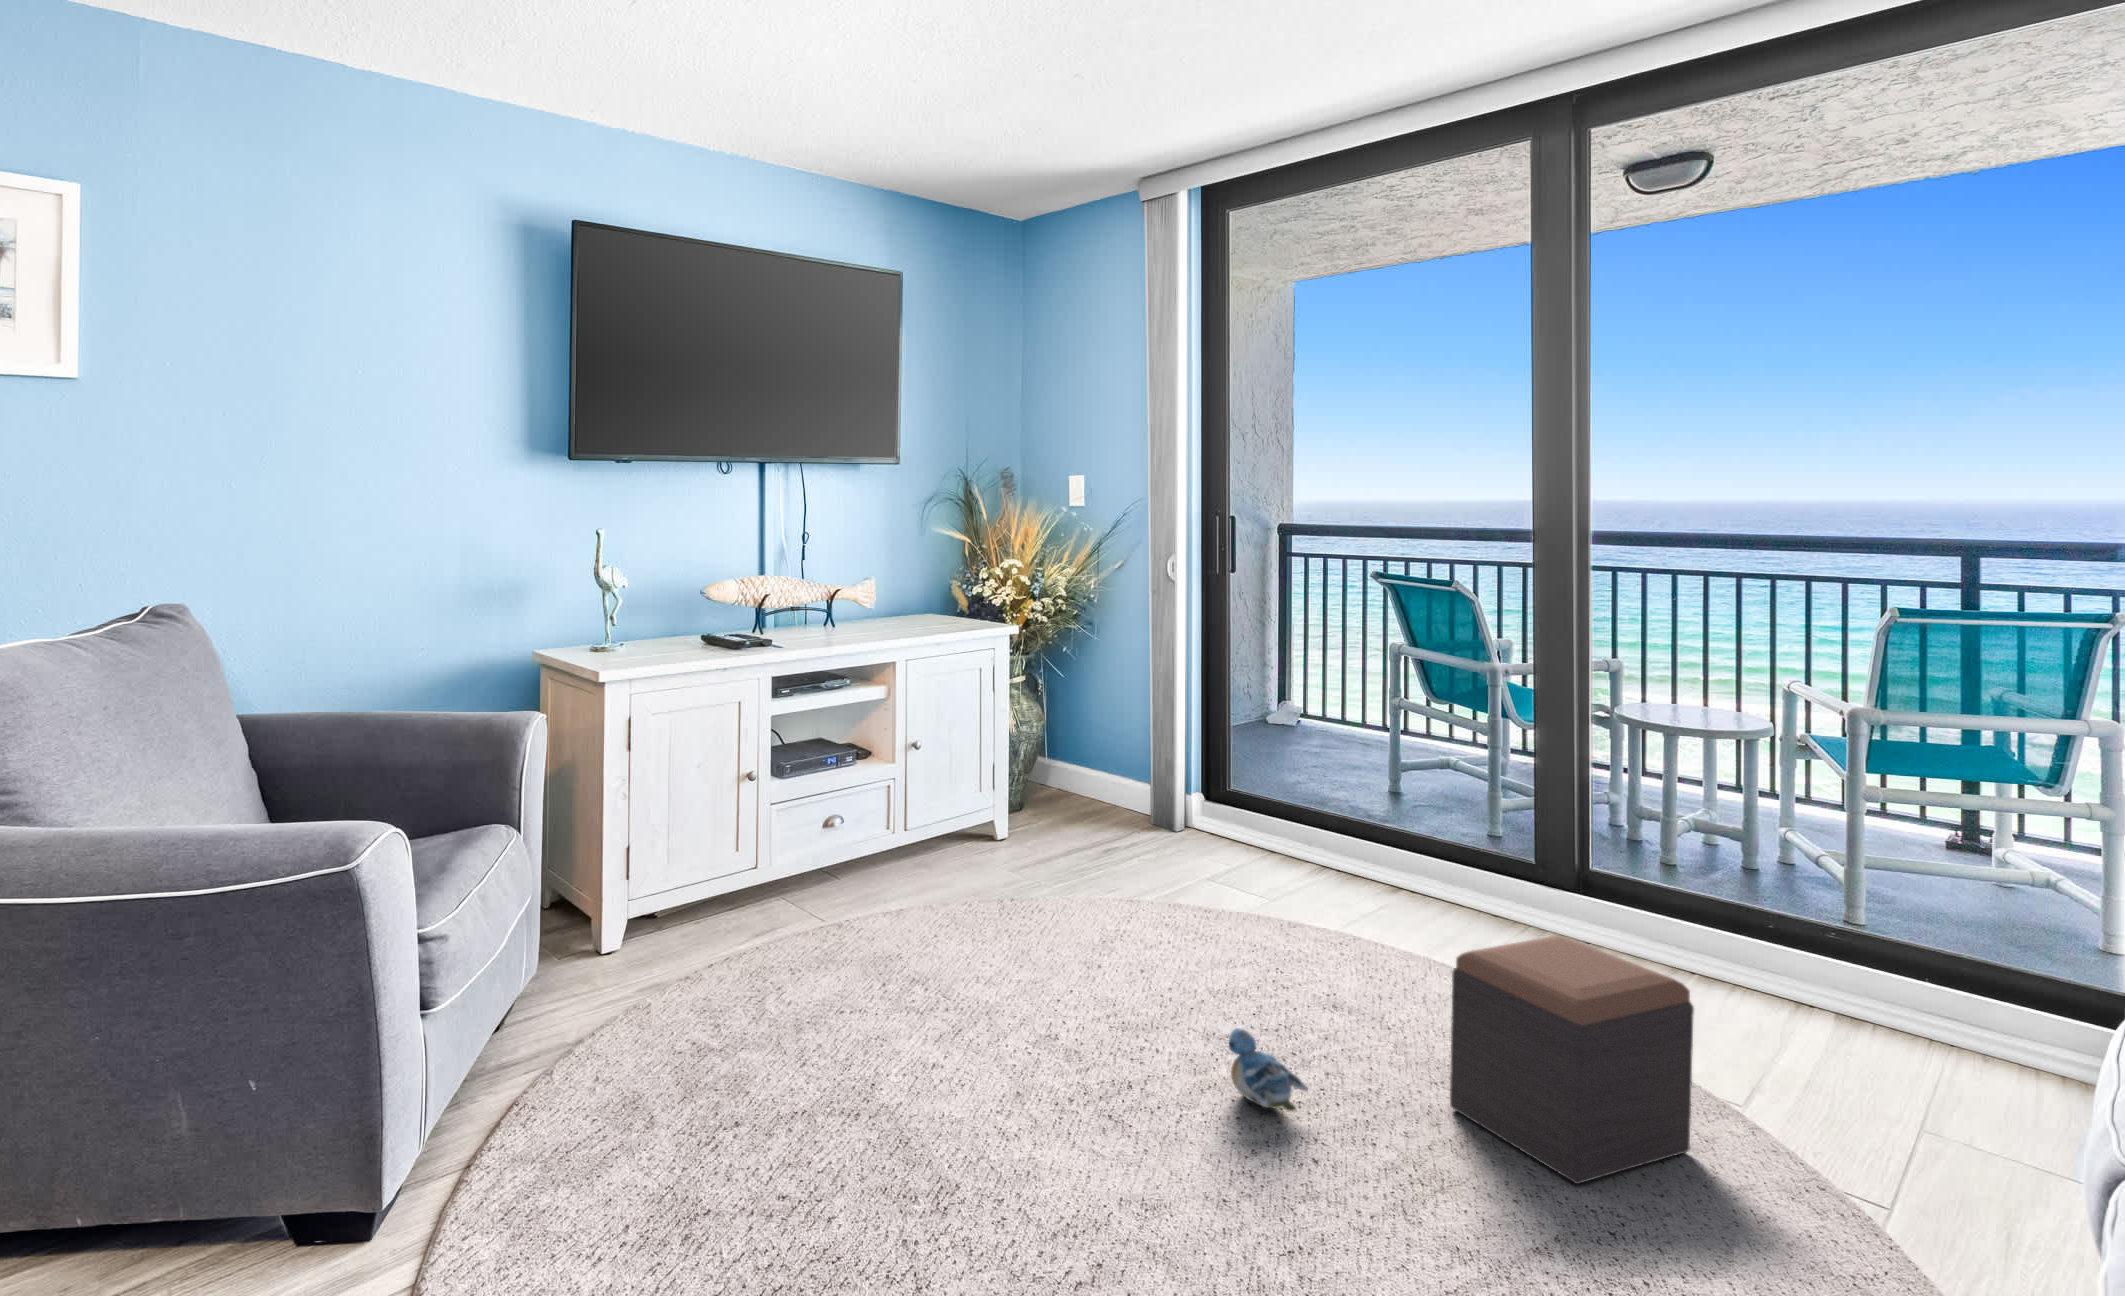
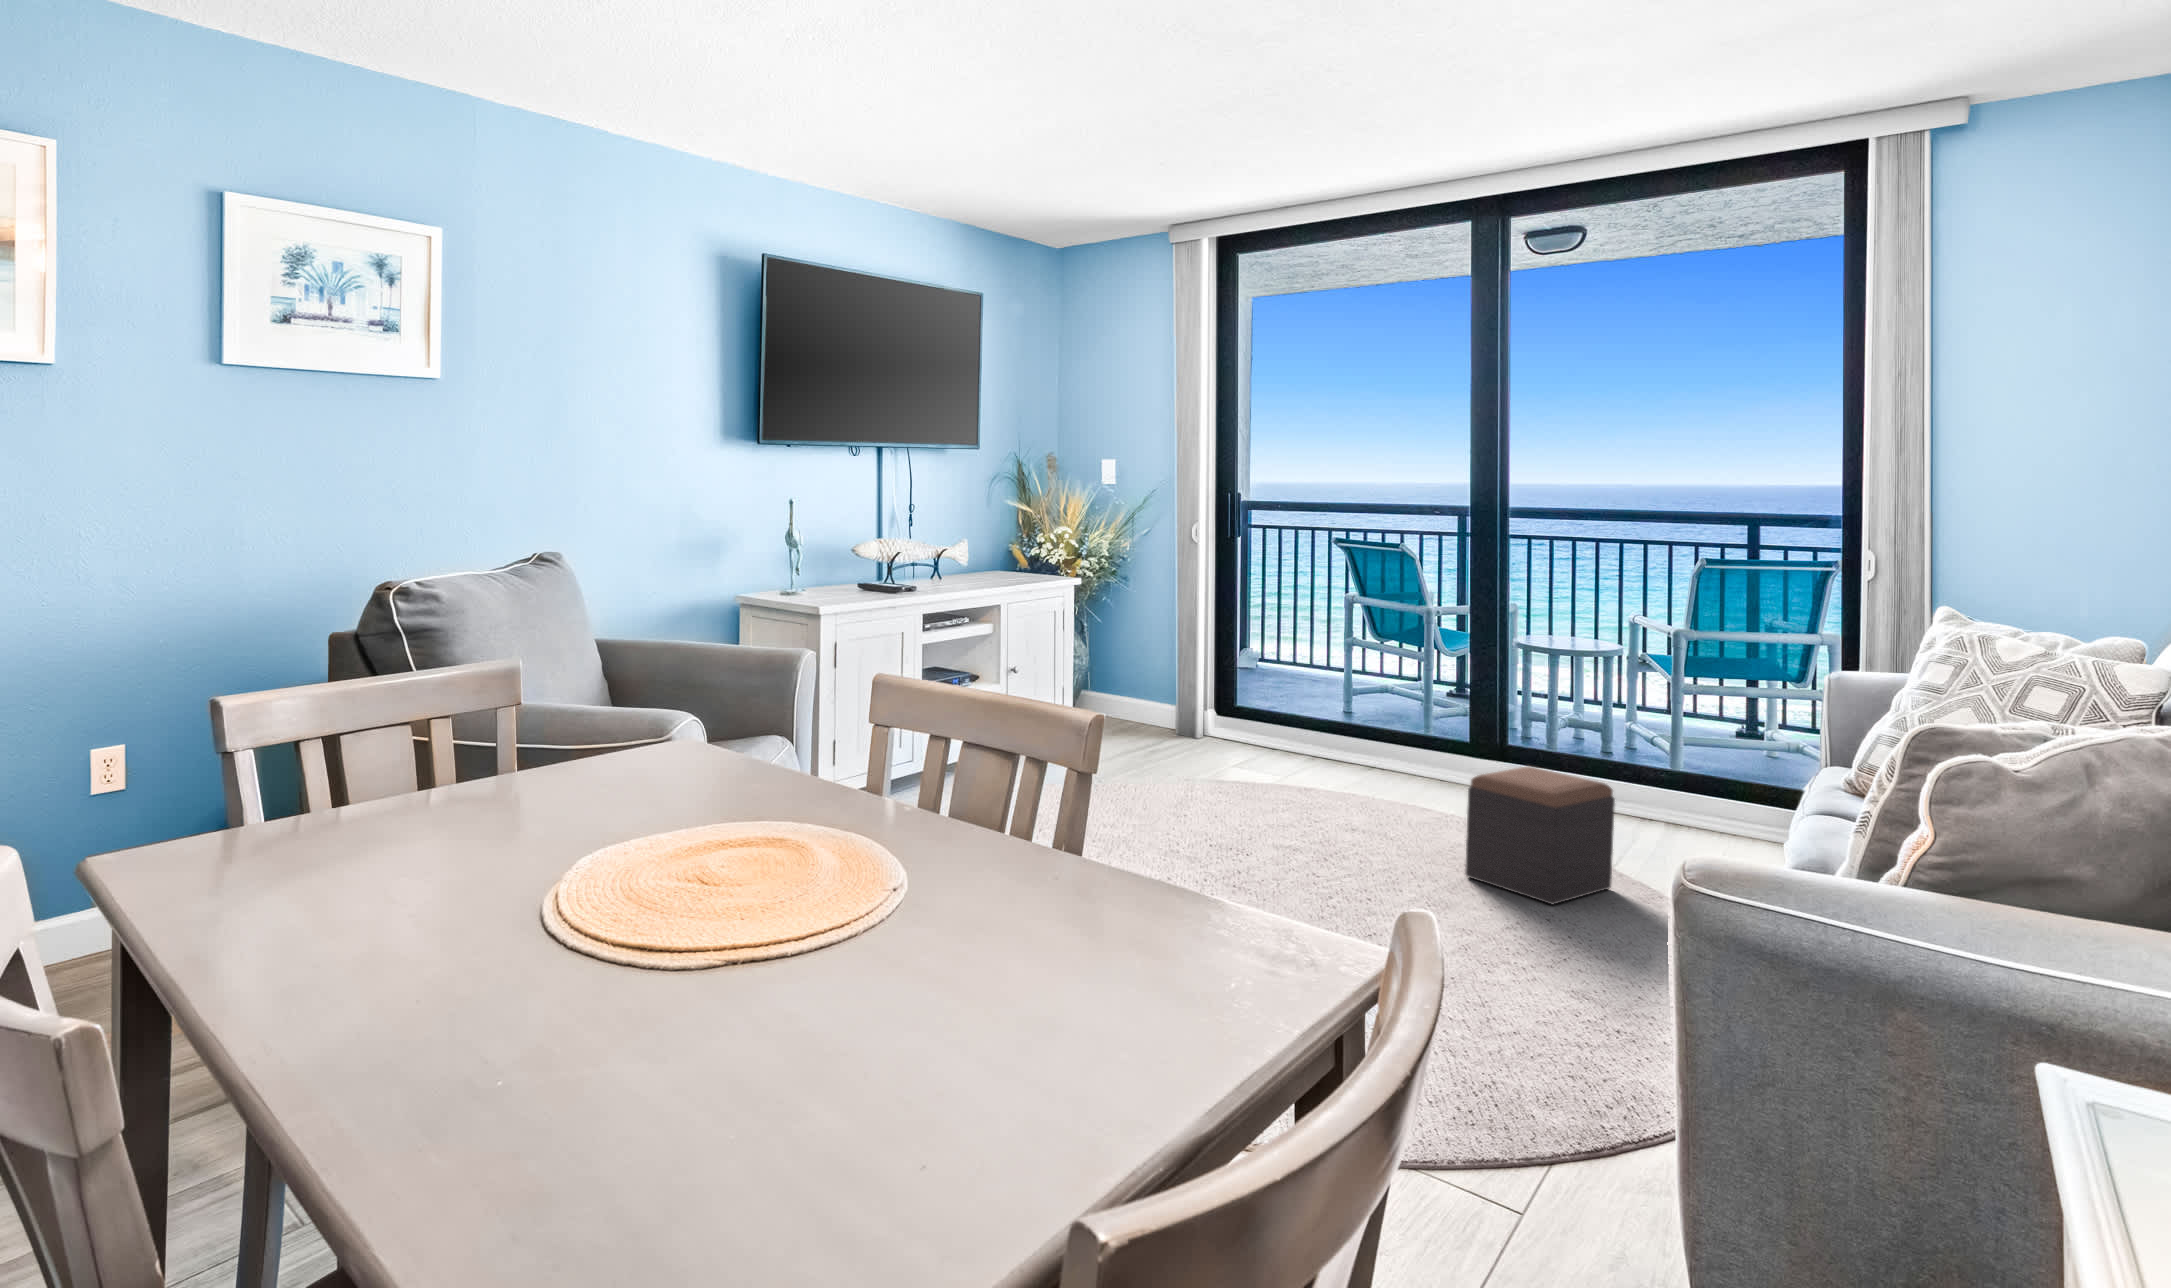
plush toy: present [1229,1028,1308,1111] -> none [1325,834,1381,881]

